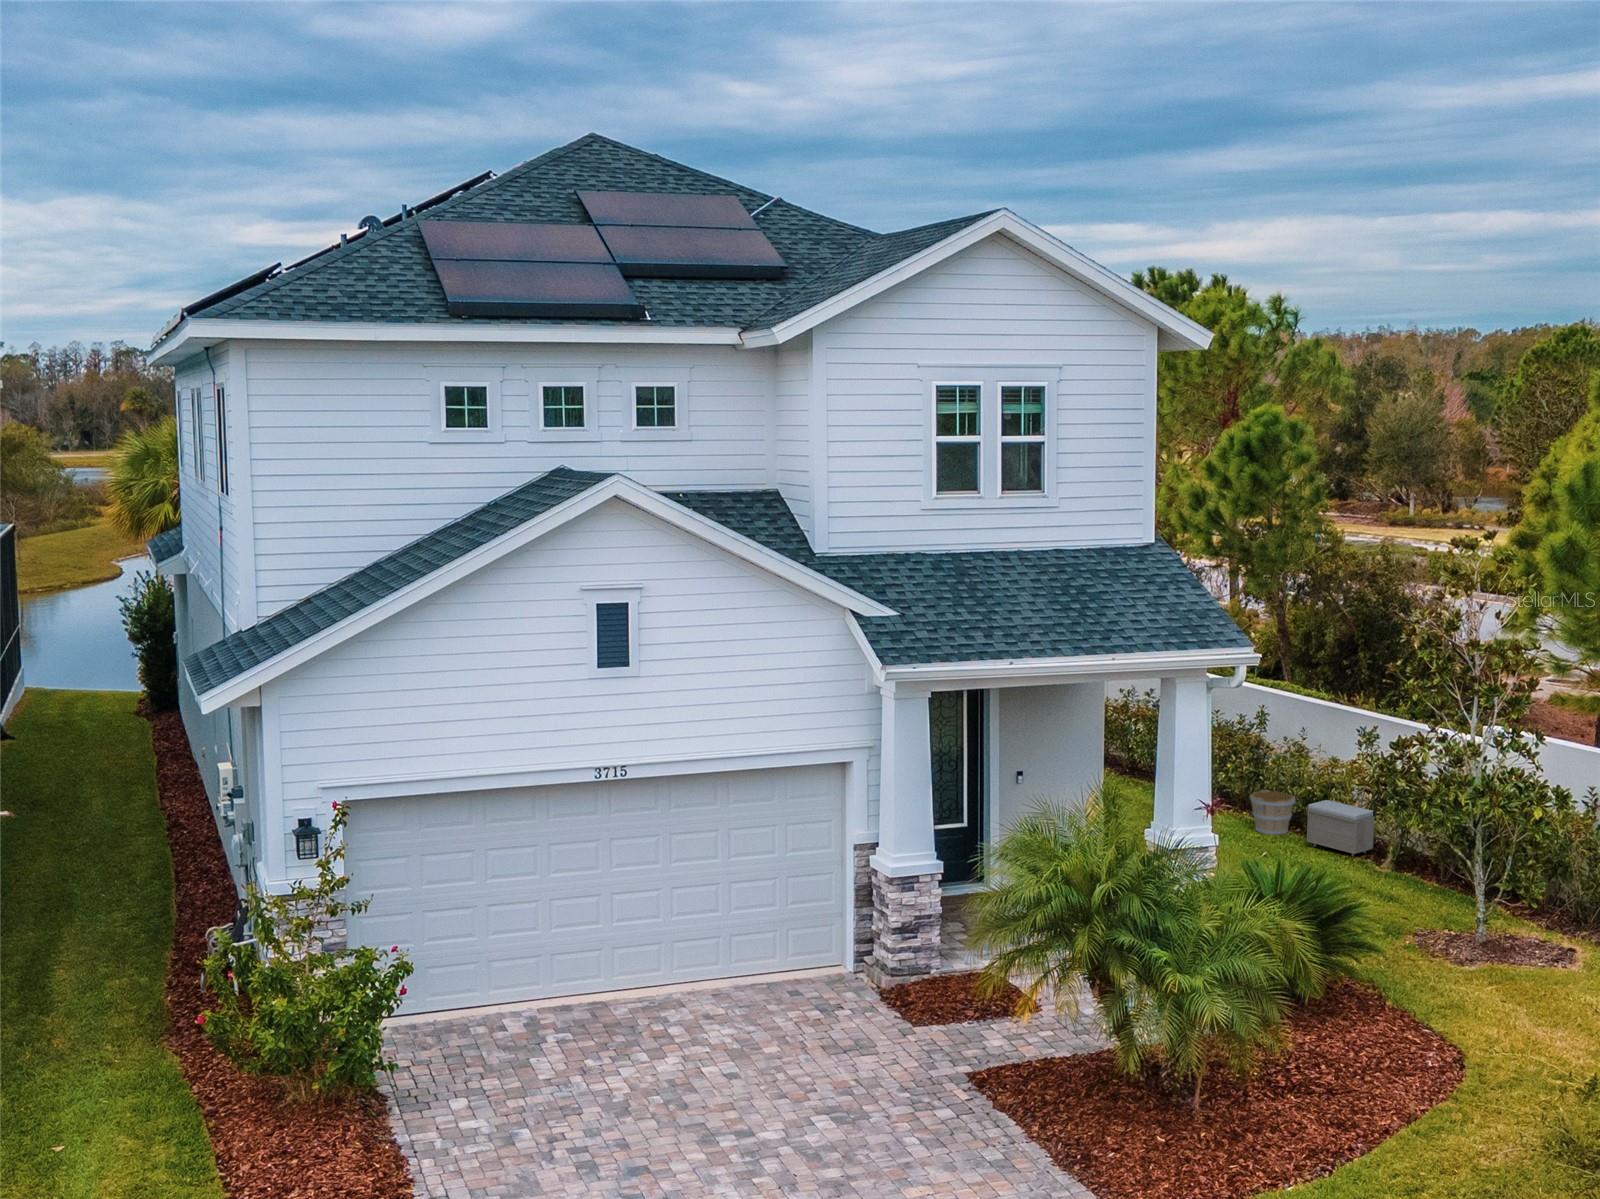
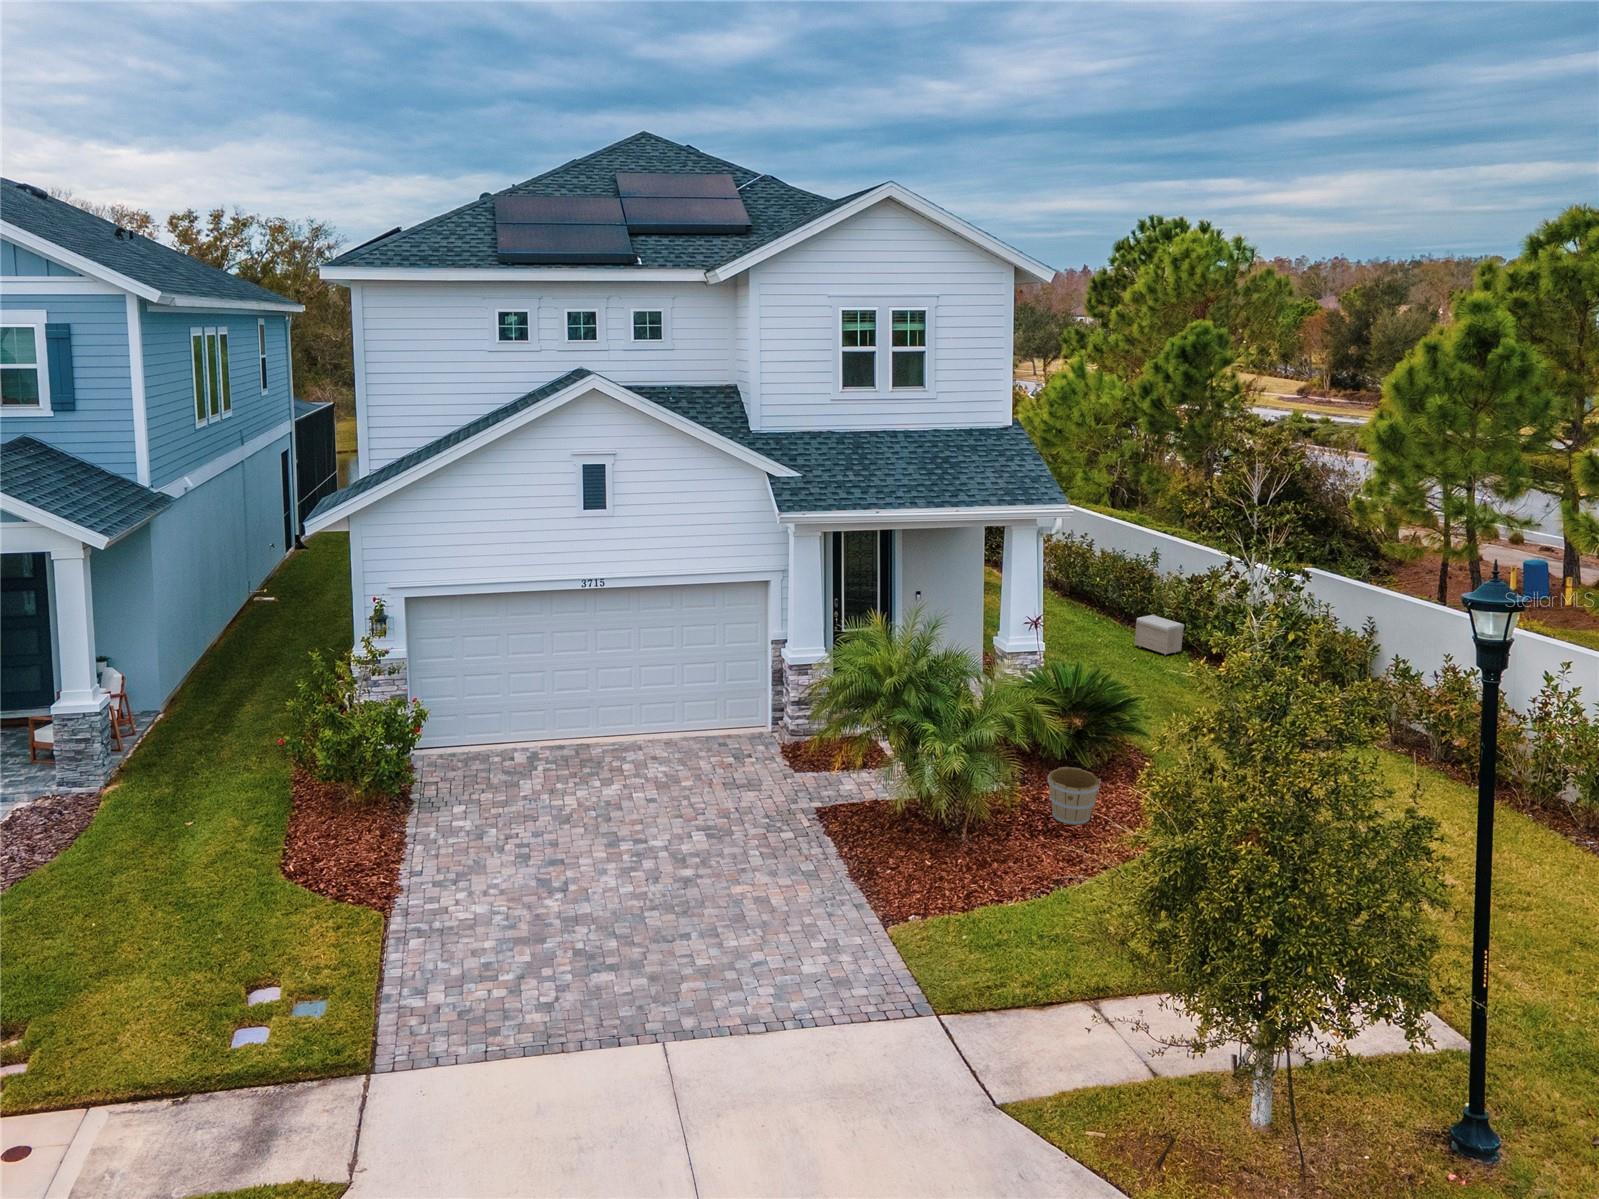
wooden bucket: present [1250,790,1295,835] -> present [1048,767,1101,825]

